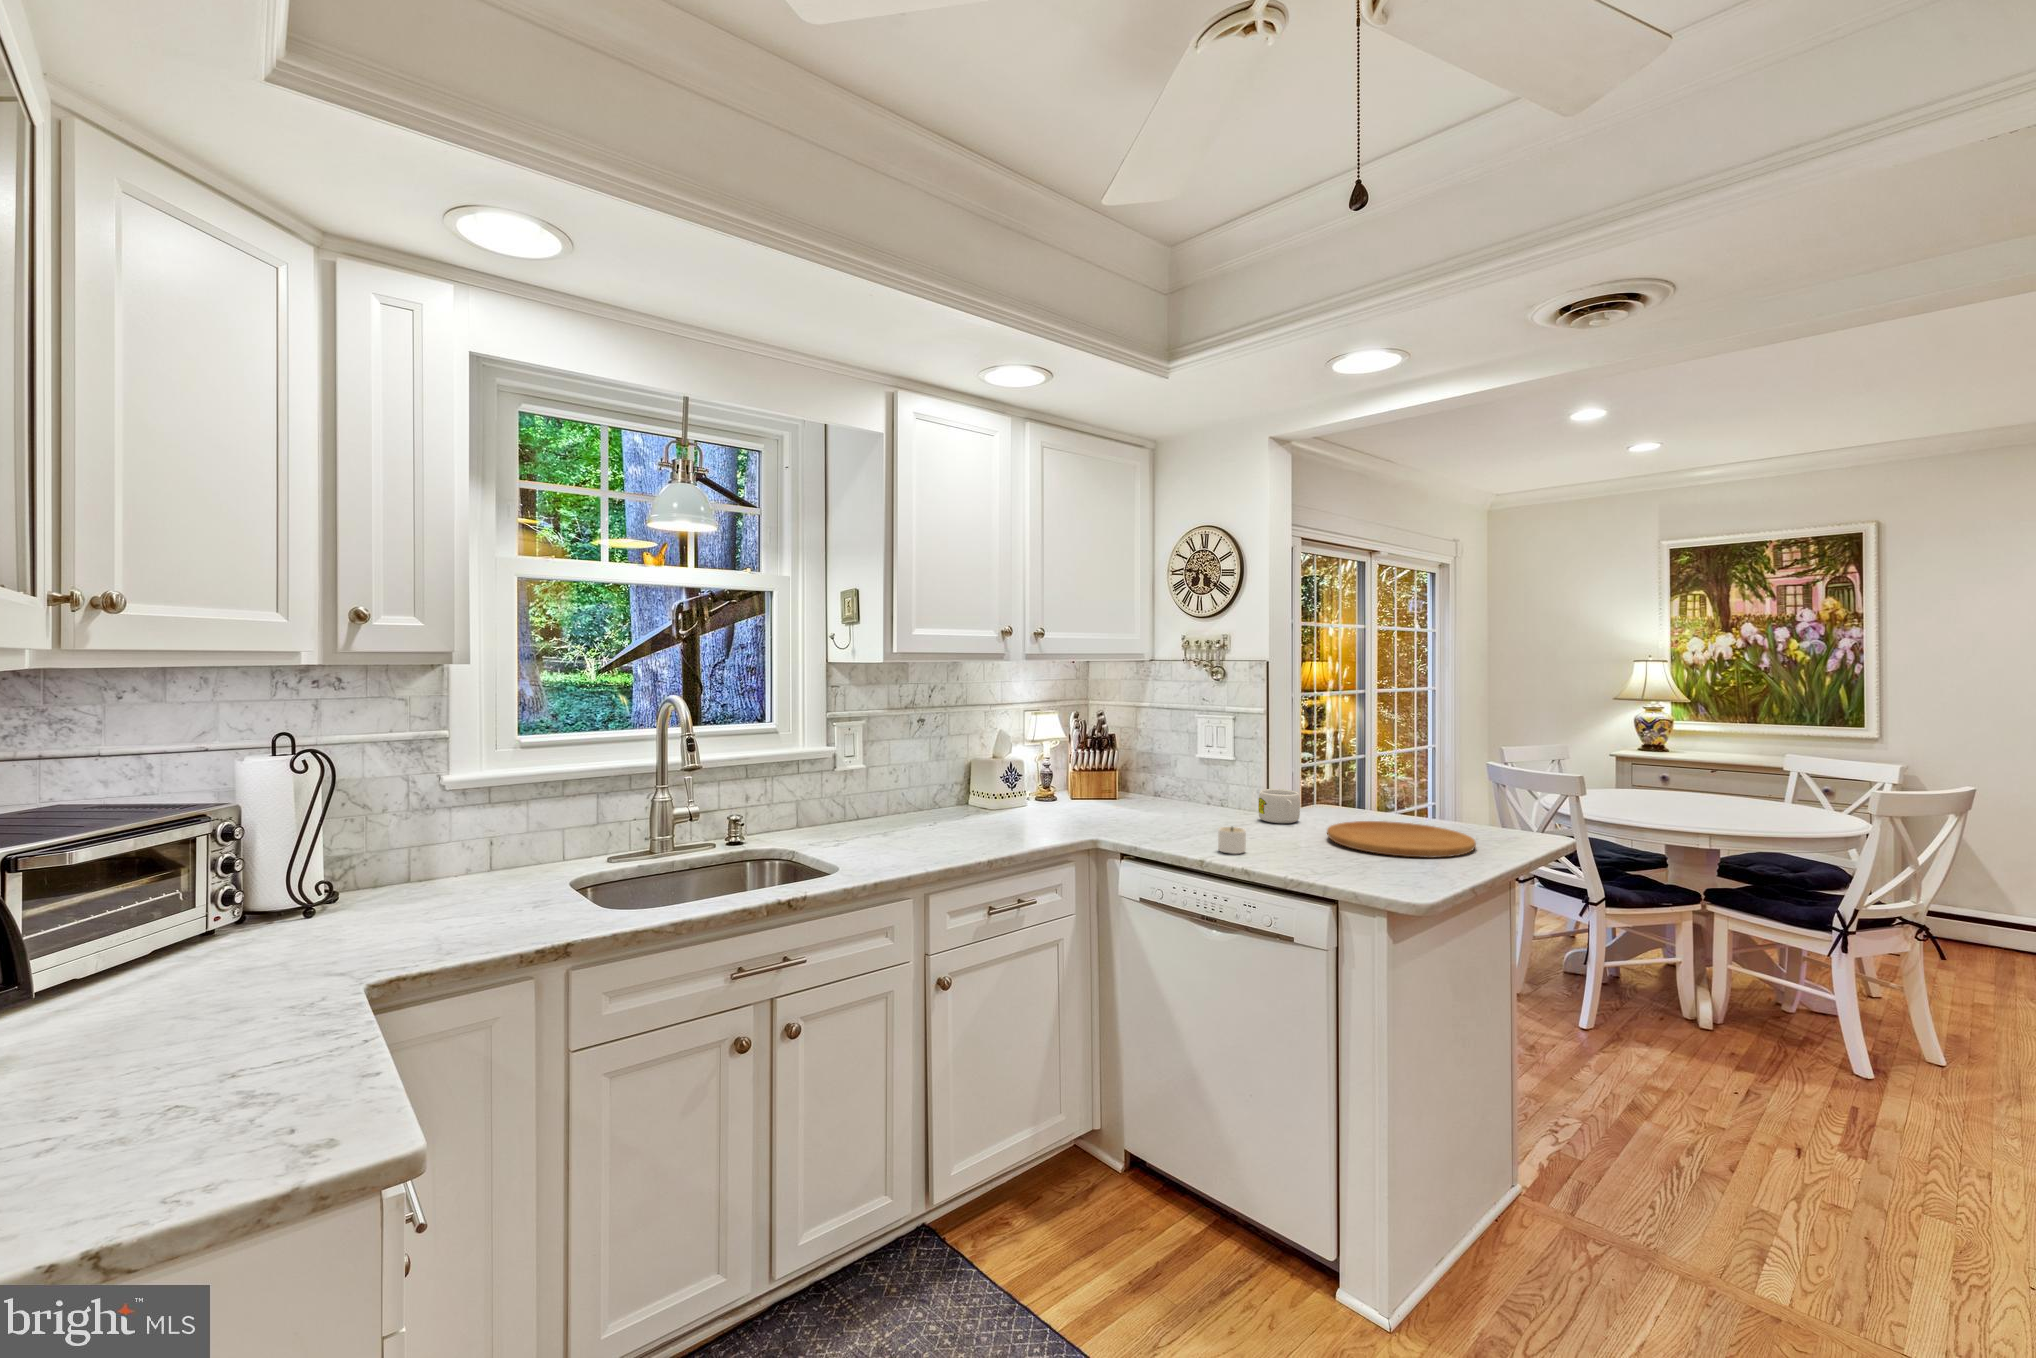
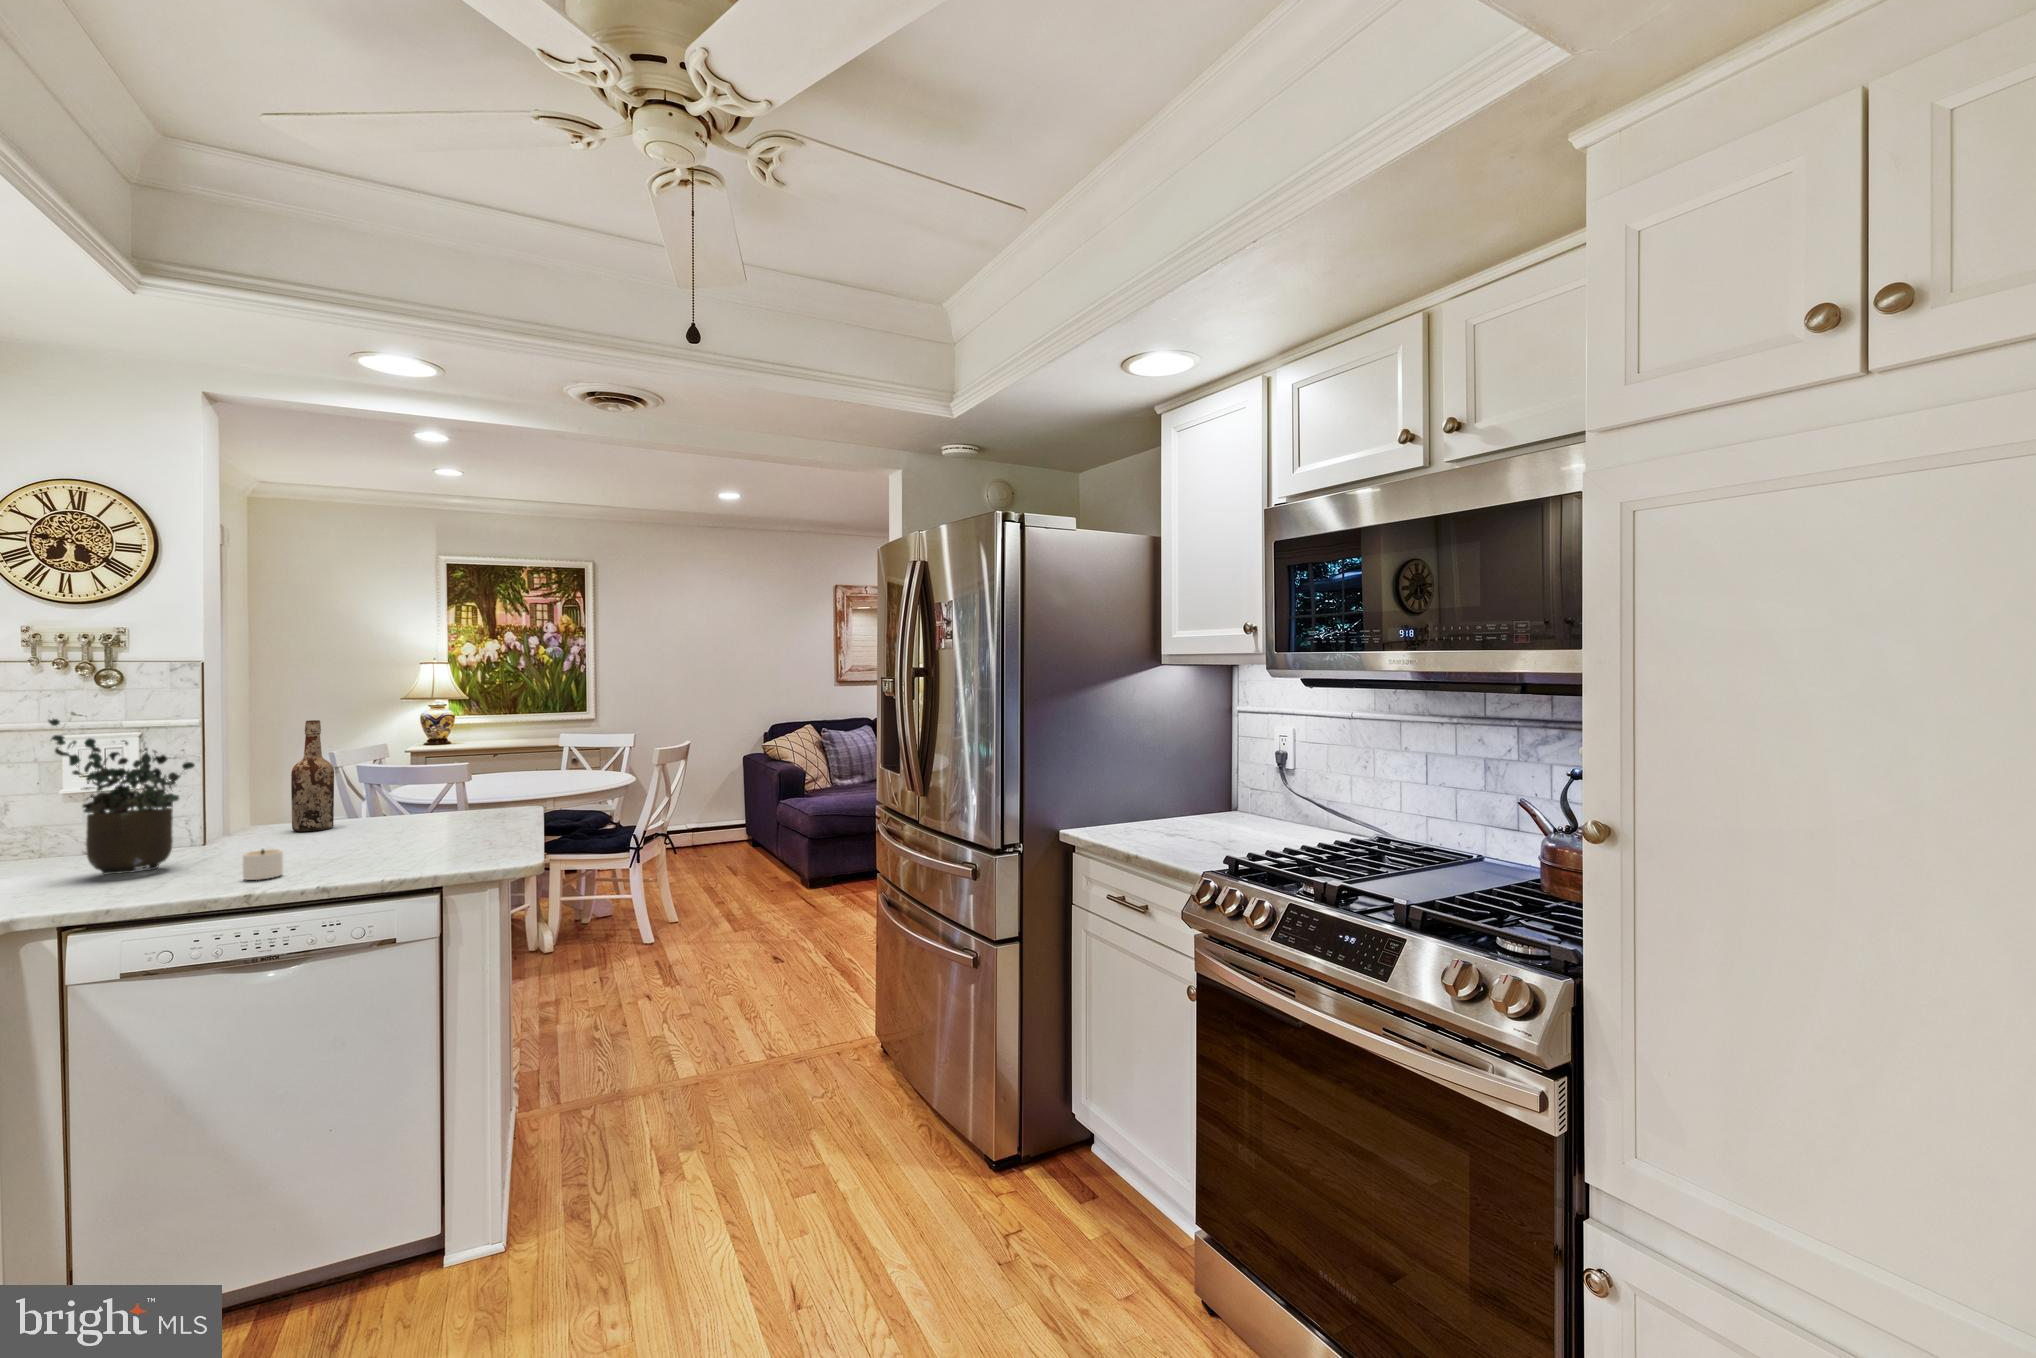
potted plant: none [1155,702,1224,827] -> present [48,719,195,875]
wine bottle: none [1333,716,1367,820] -> present [291,720,334,831]
mug: present [1259,789,1300,823] -> none [208,810,269,849]
cutting board: present [1327,821,1476,858] -> none [335,816,492,847]

